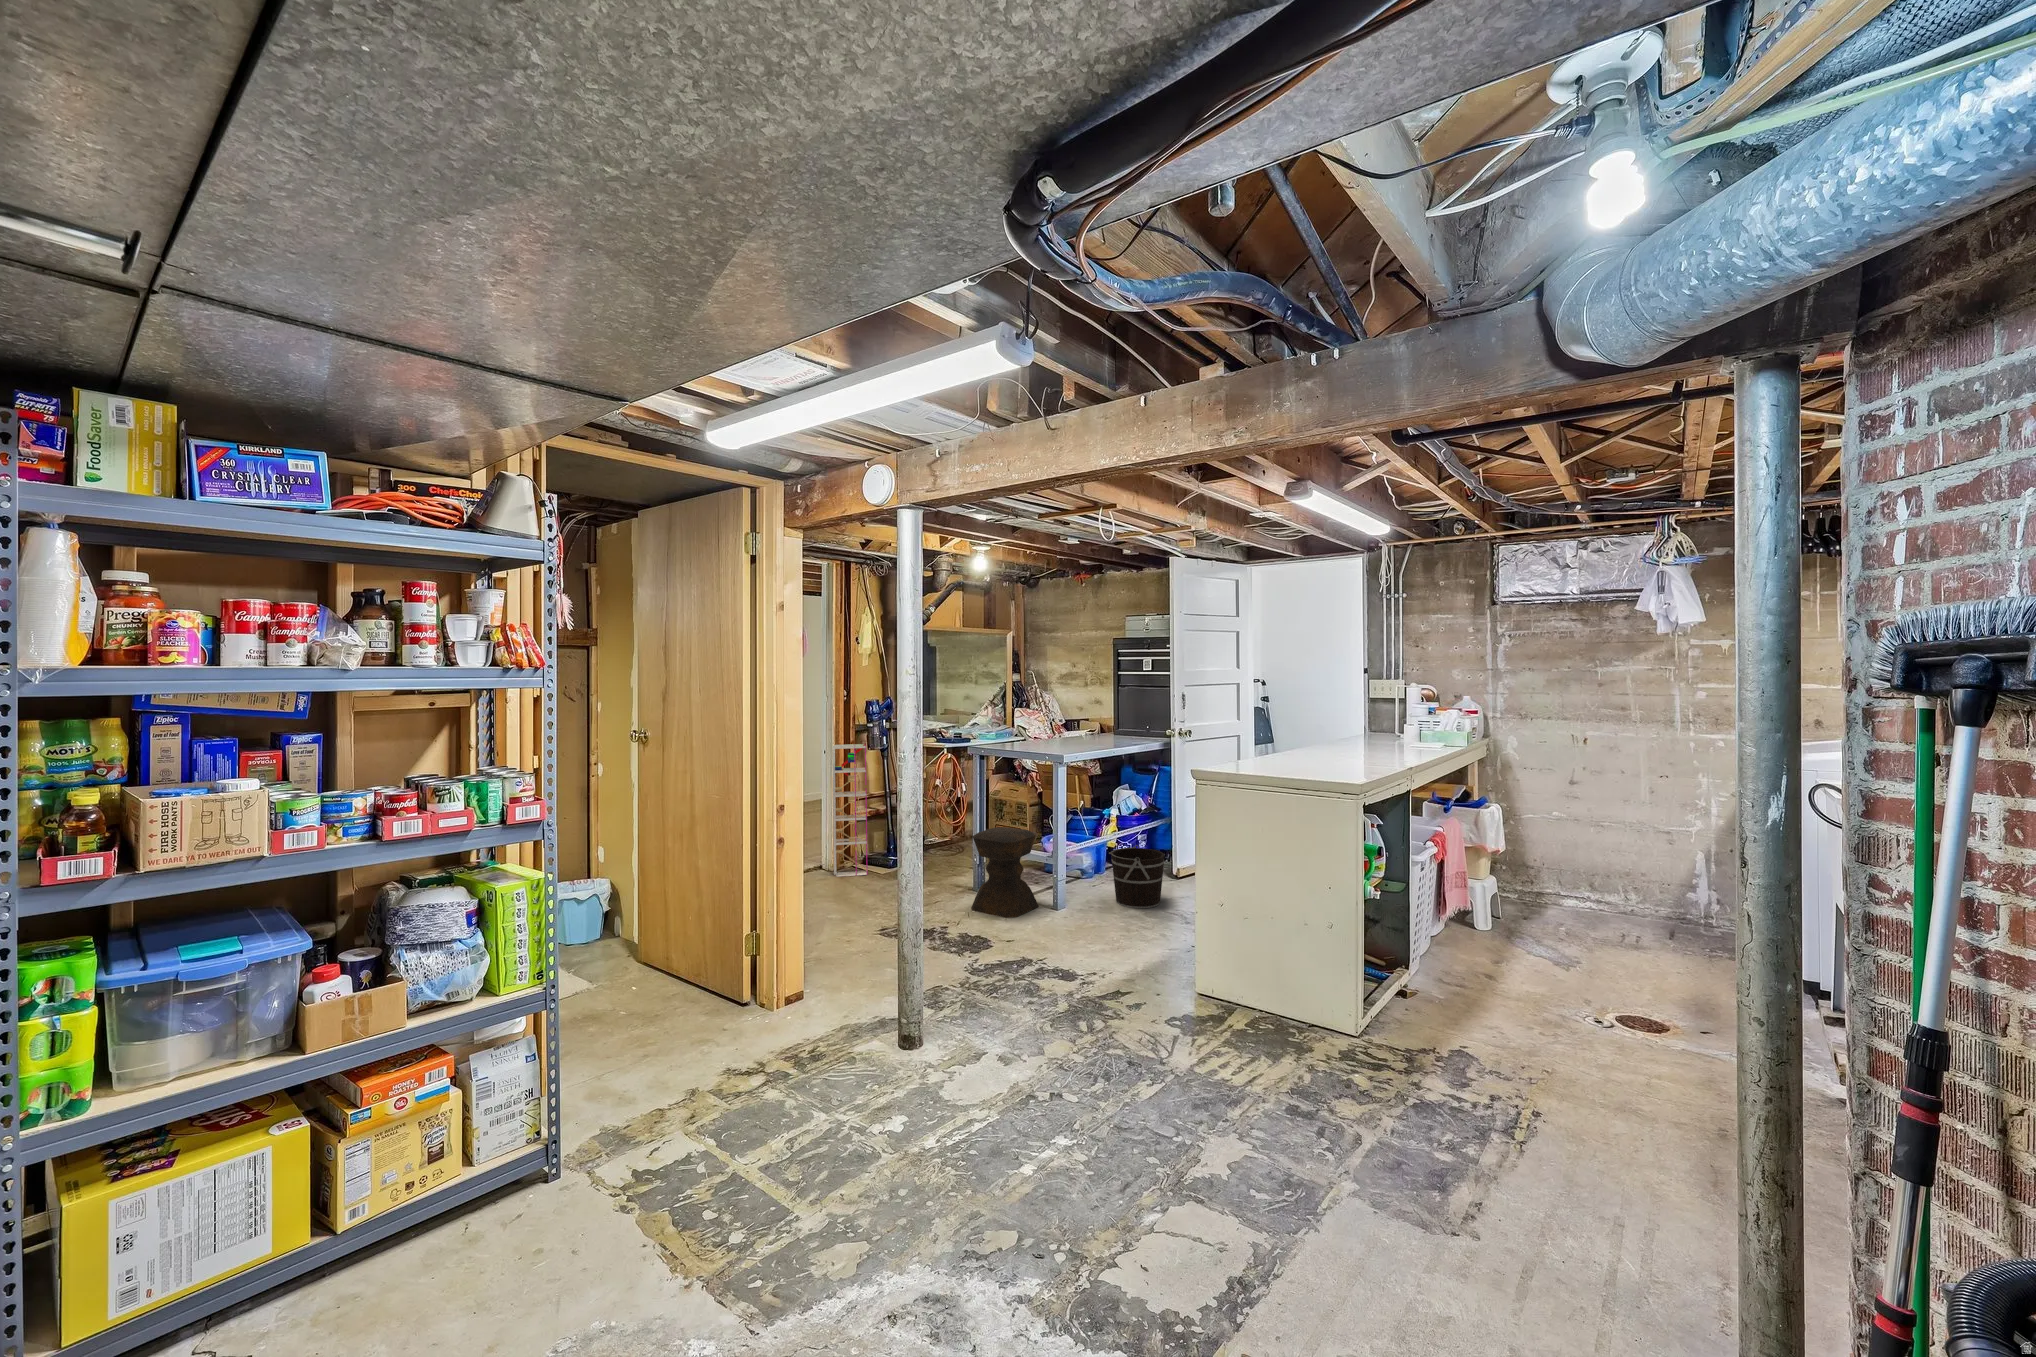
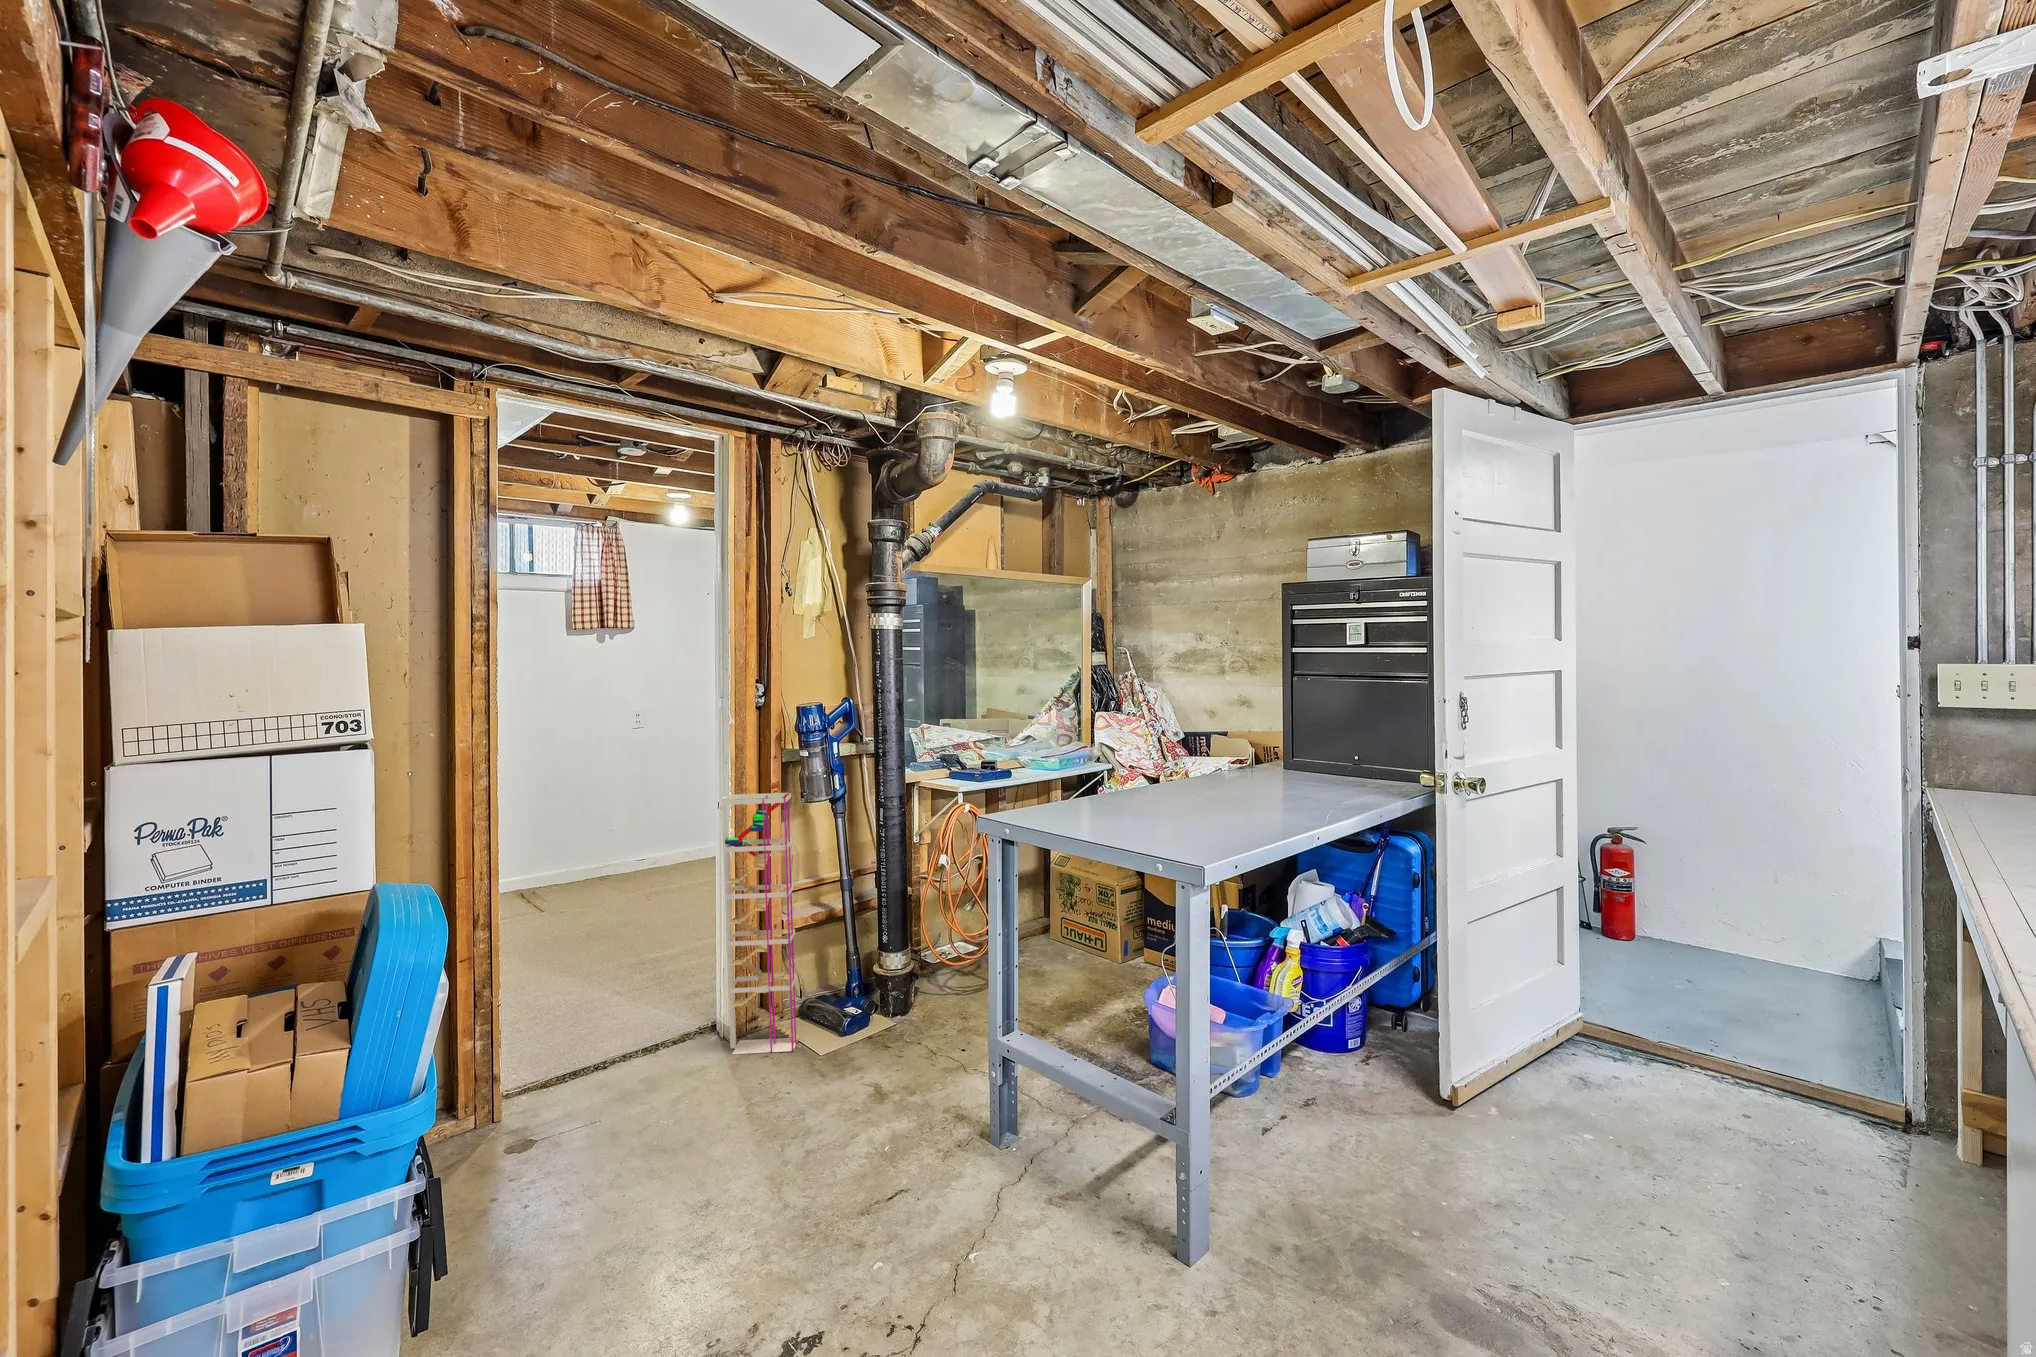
stool: present [971,827,1038,918] -> none [970,1000,1127,1248]
bucket: present [1109,845,1165,908] -> none [1292,1042,1431,1219]

